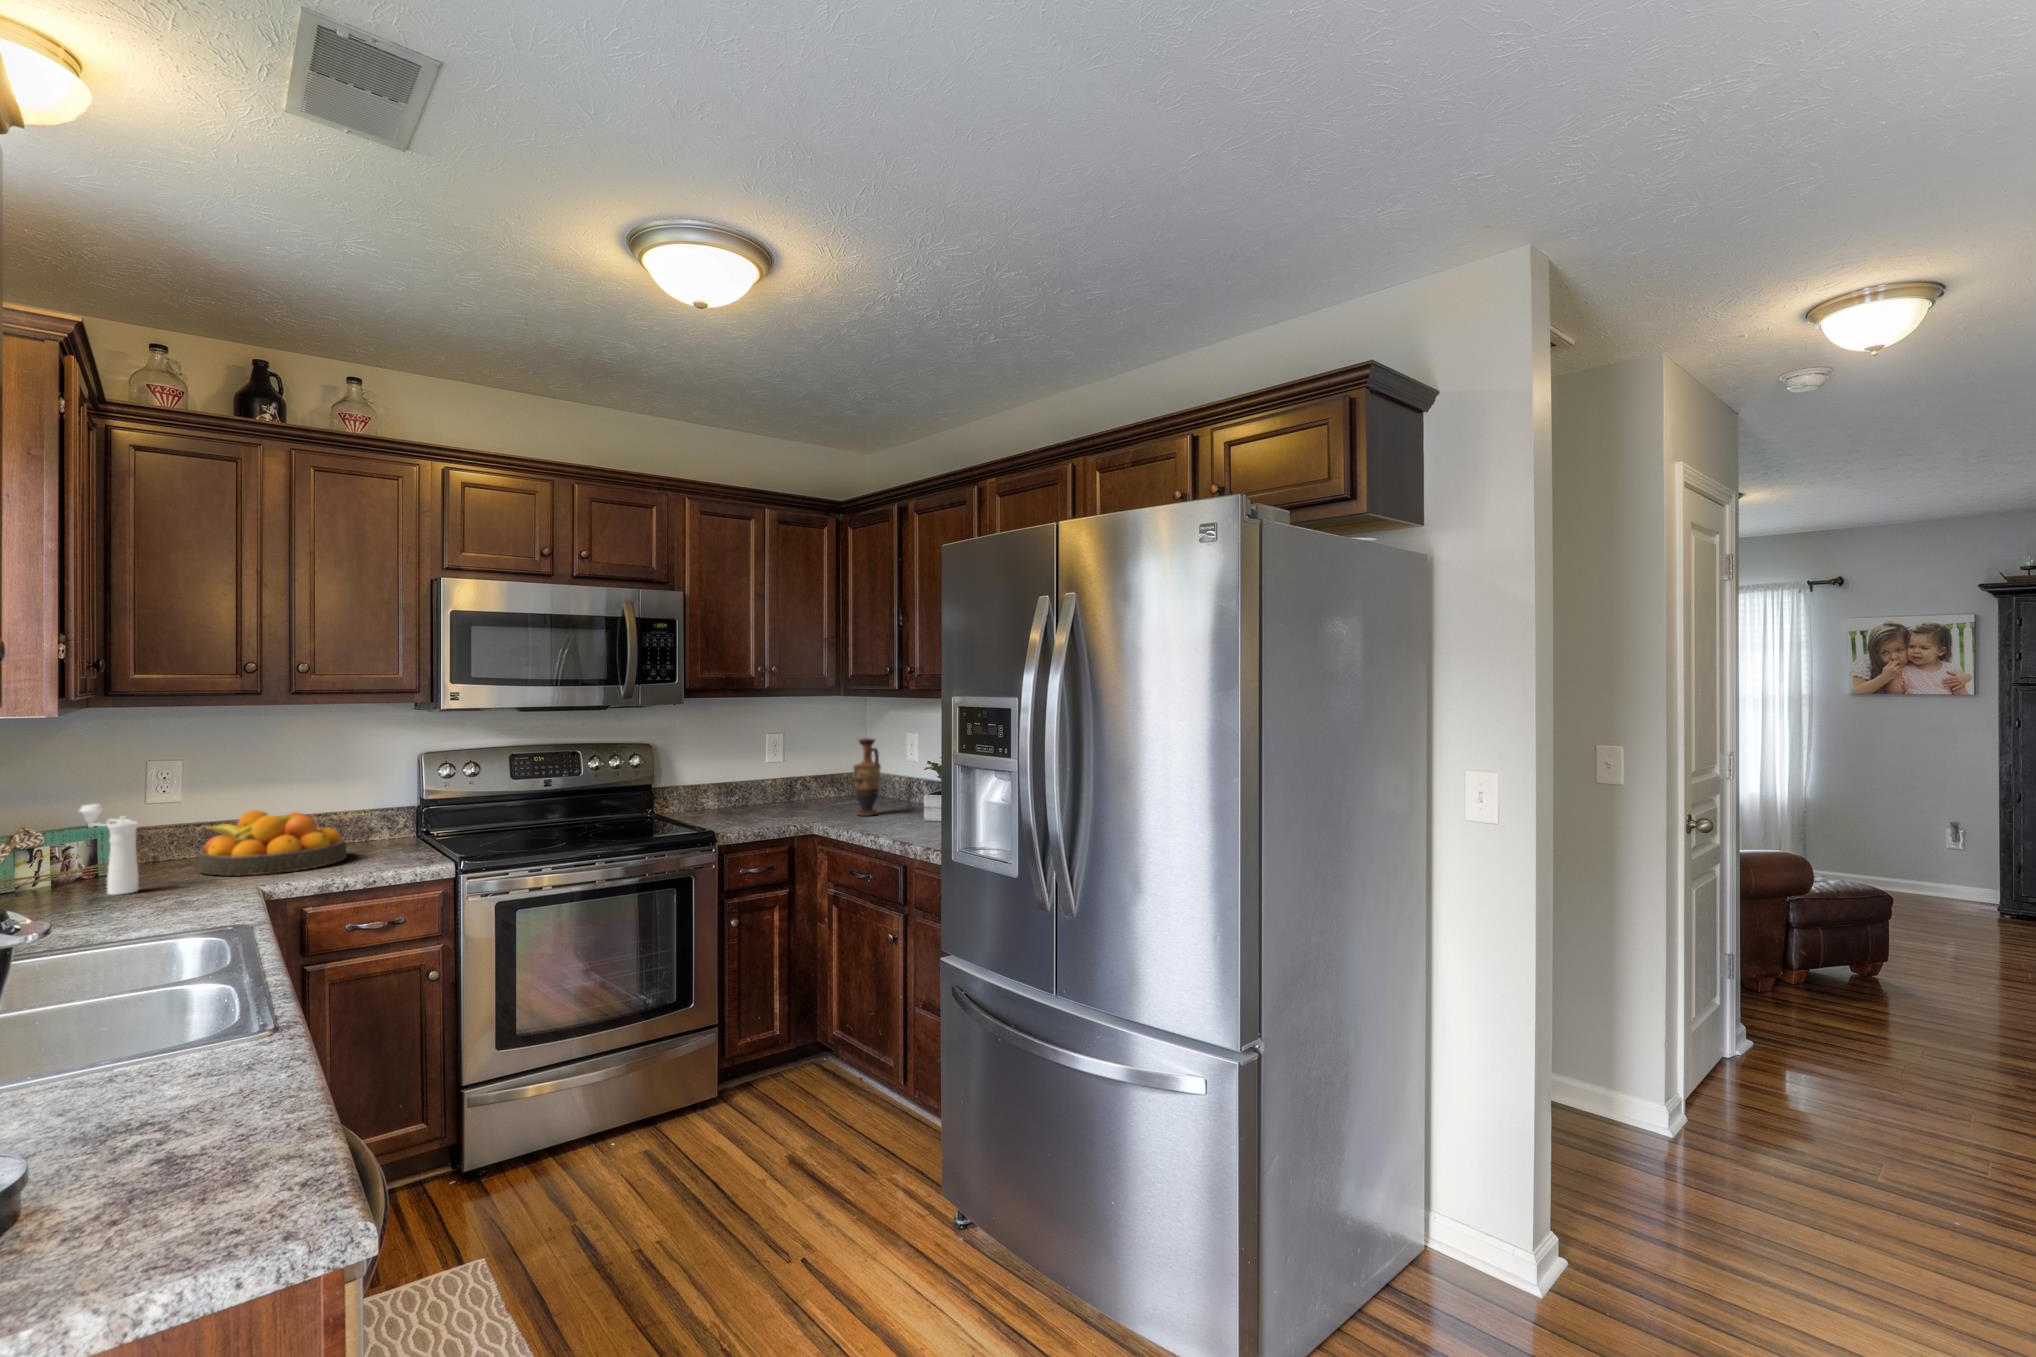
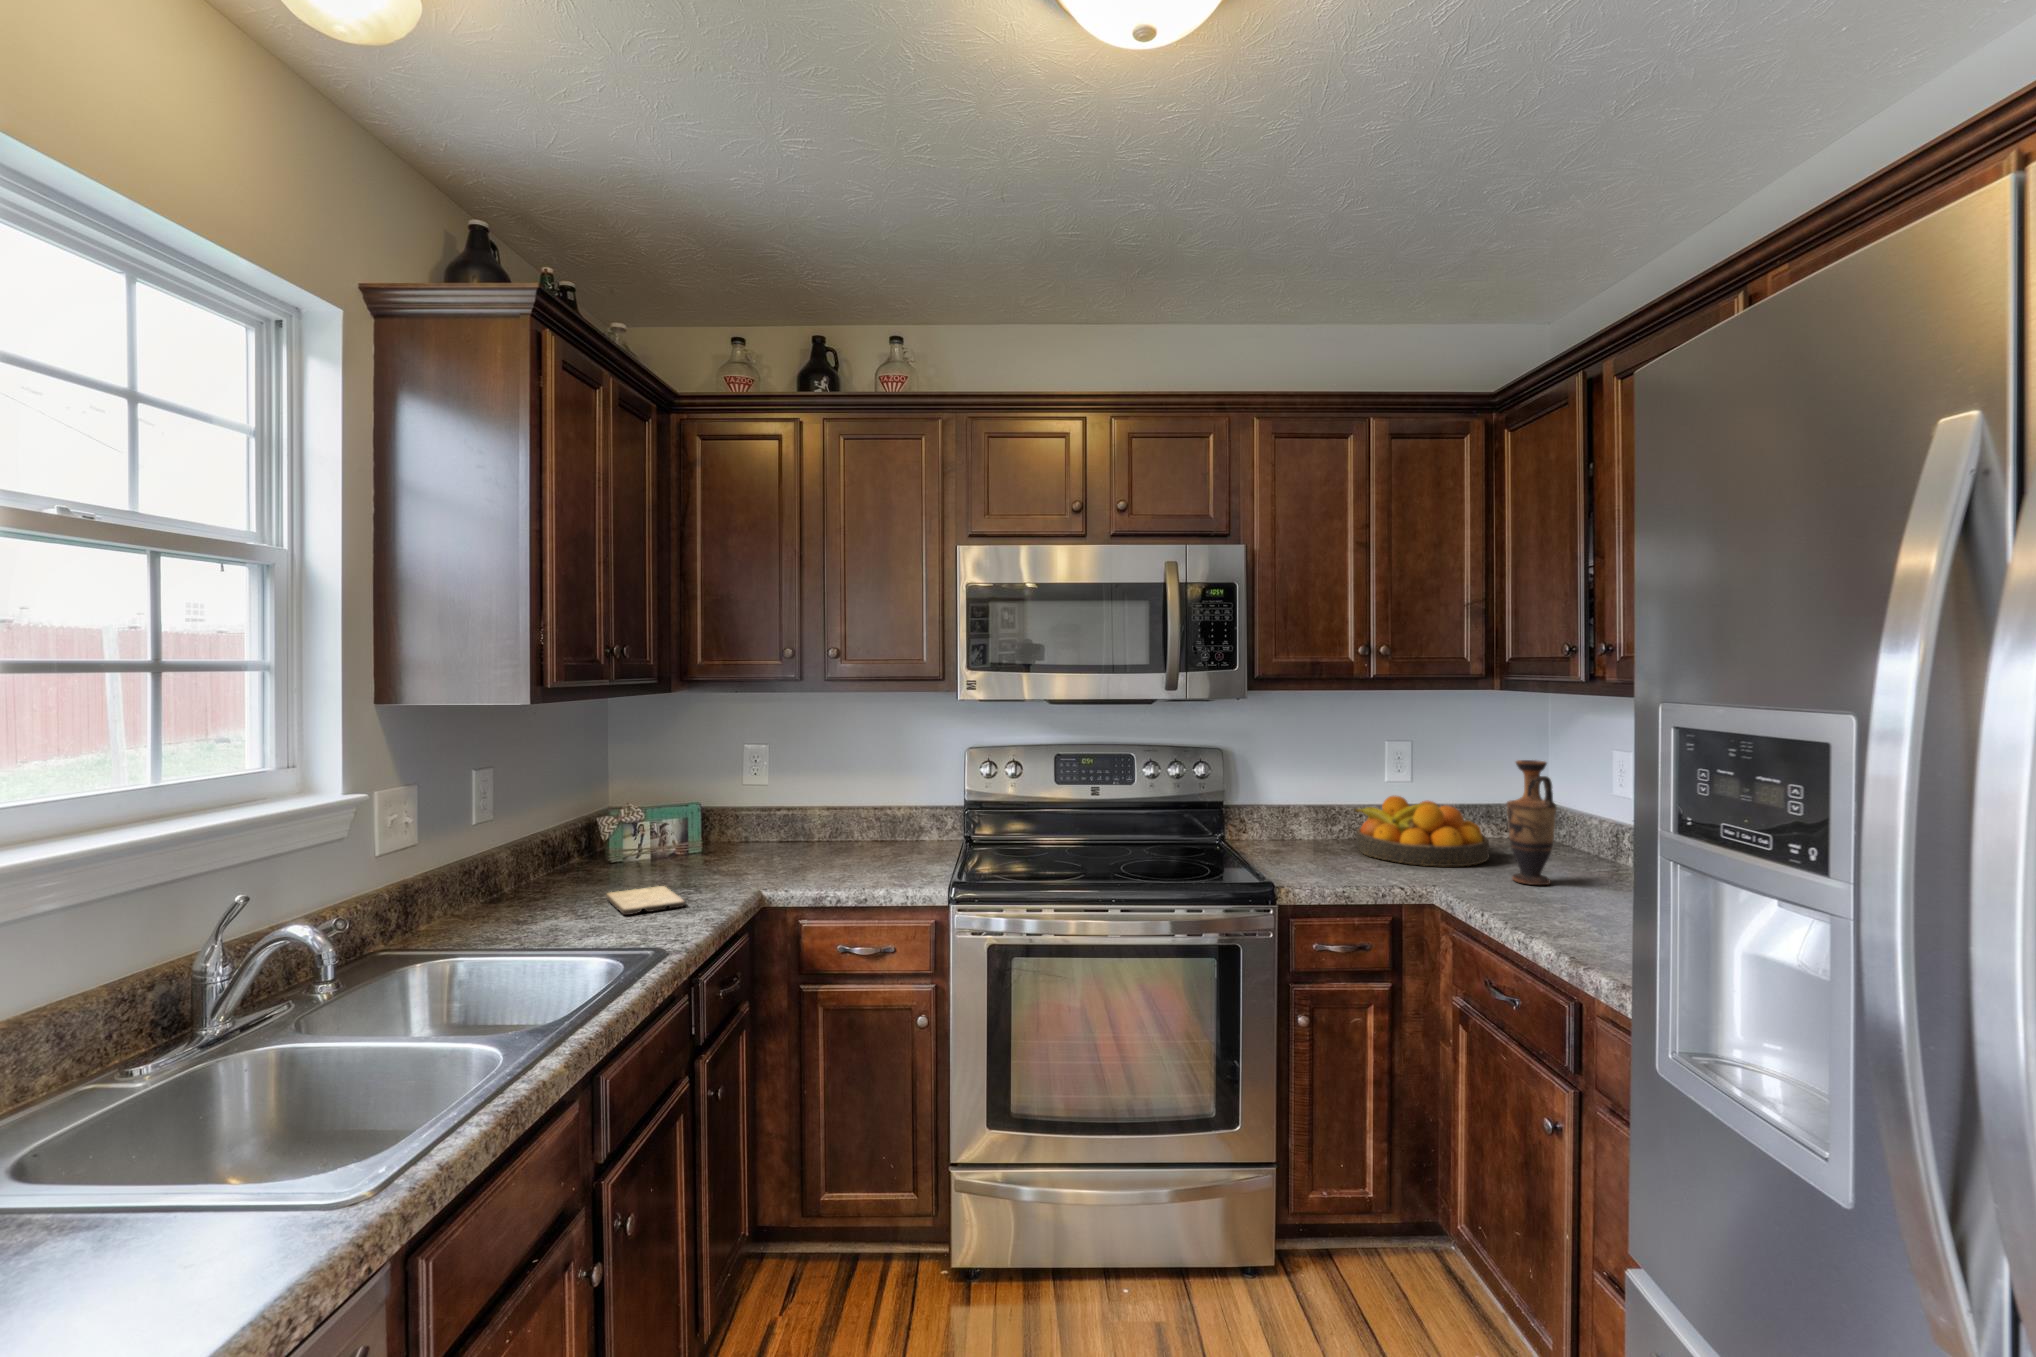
pepper mill: present [80,804,139,895] -> none [649,787,680,880]
fruit bowl: present [197,810,347,875] -> present [1354,795,1489,867]
cutting board: none [85,894,201,914] -> present [606,886,685,915]

